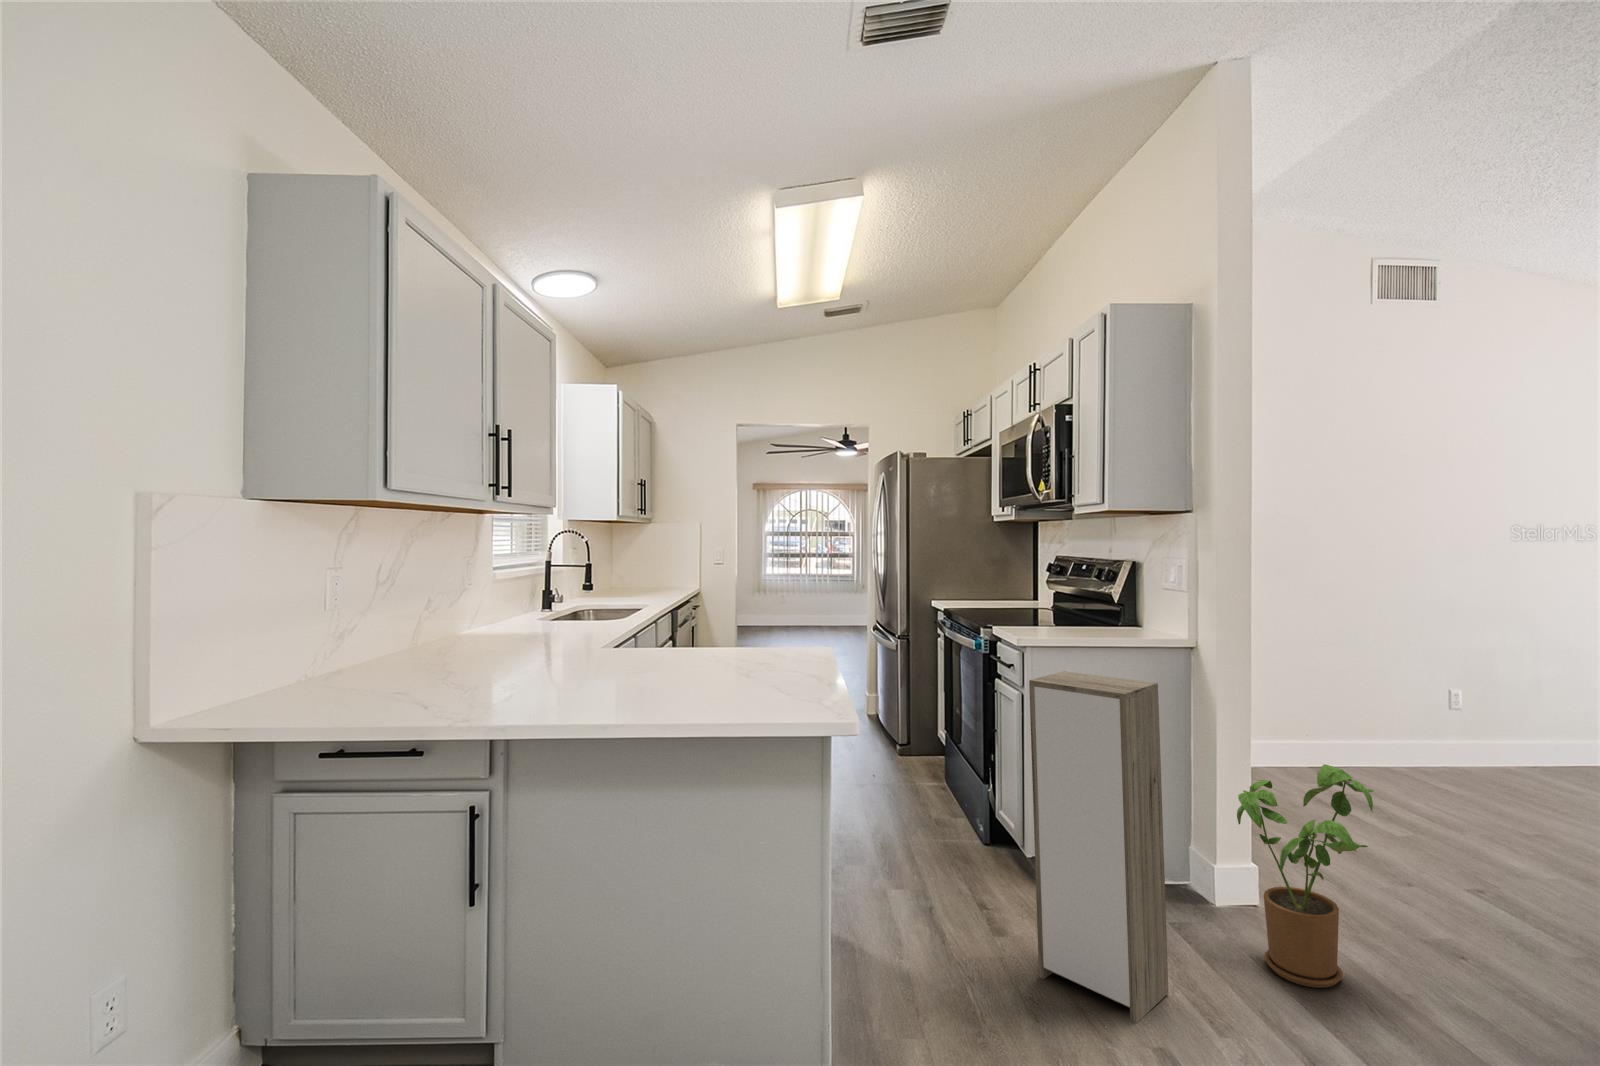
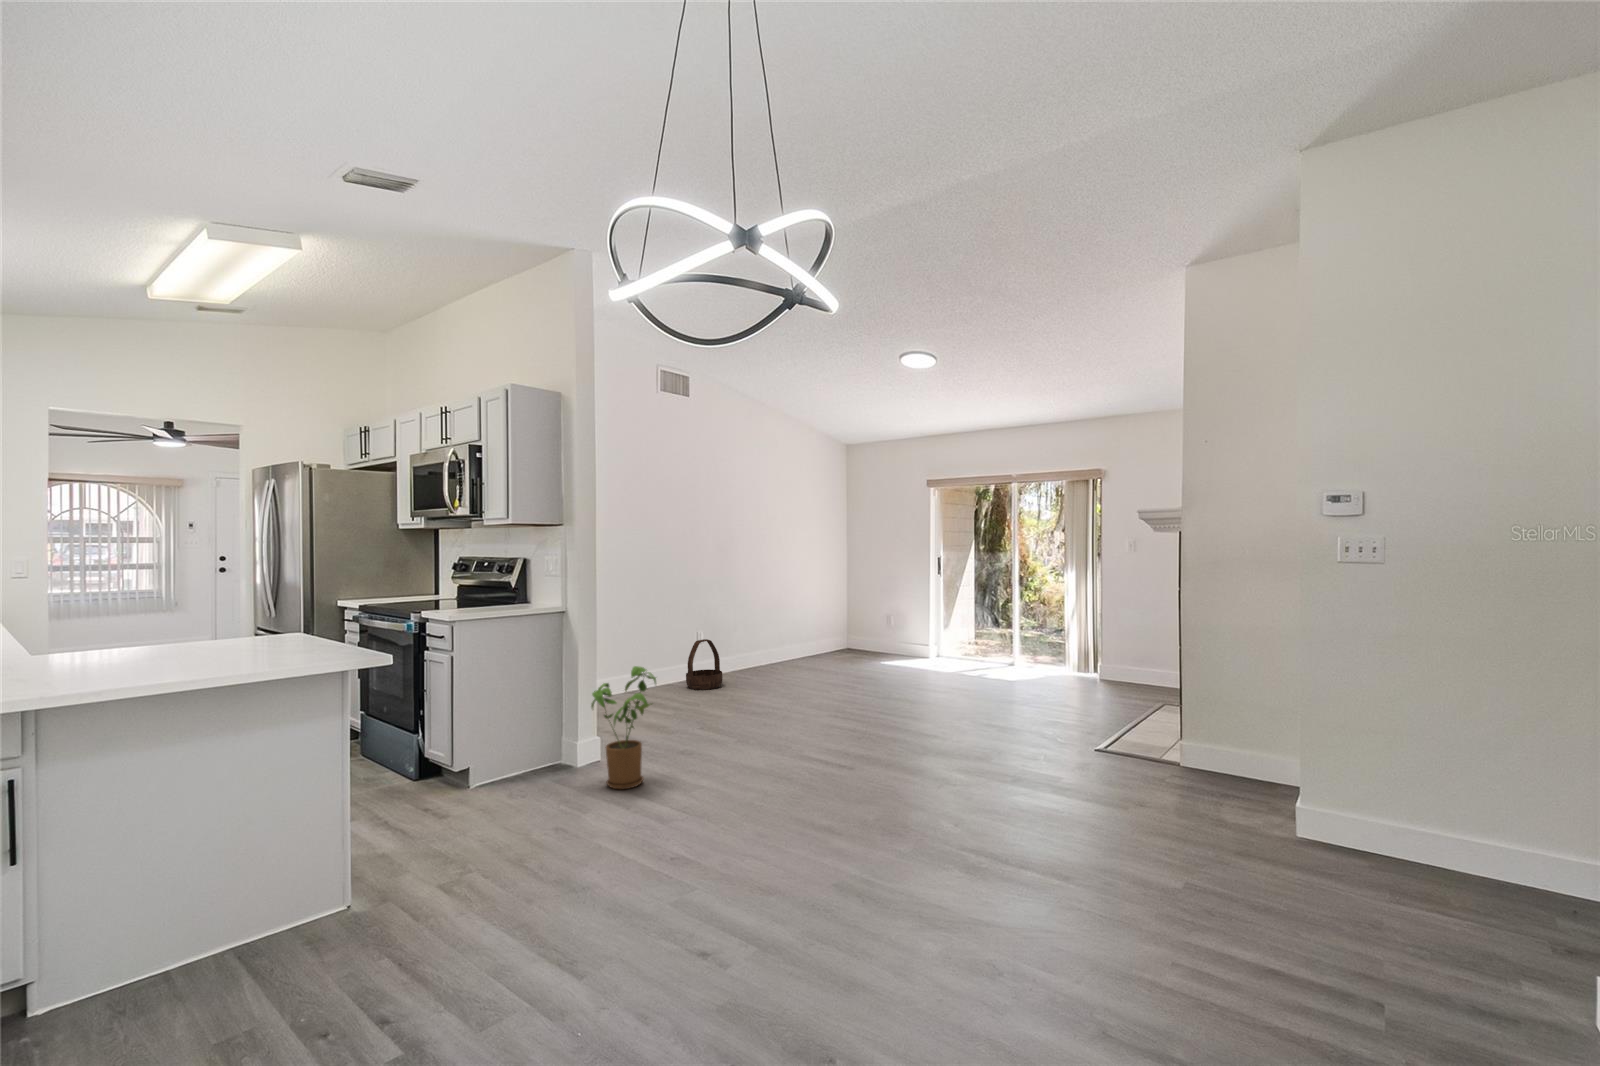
storage cabinet: present [1029,671,1168,1023] -> none [471,628,557,827]
basket: none [1411,702,1489,787] -> present [686,639,723,690]

